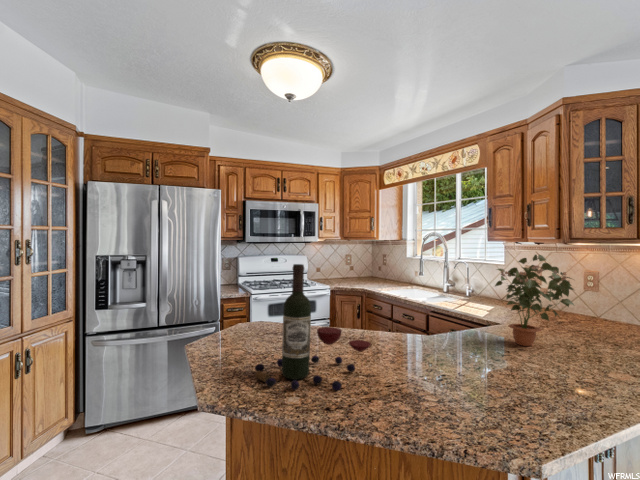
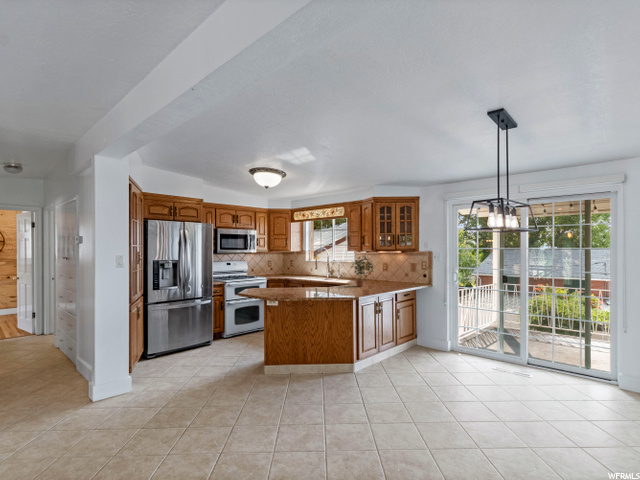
wine bottle: present [255,264,371,390] -> none [284,258,320,292]

